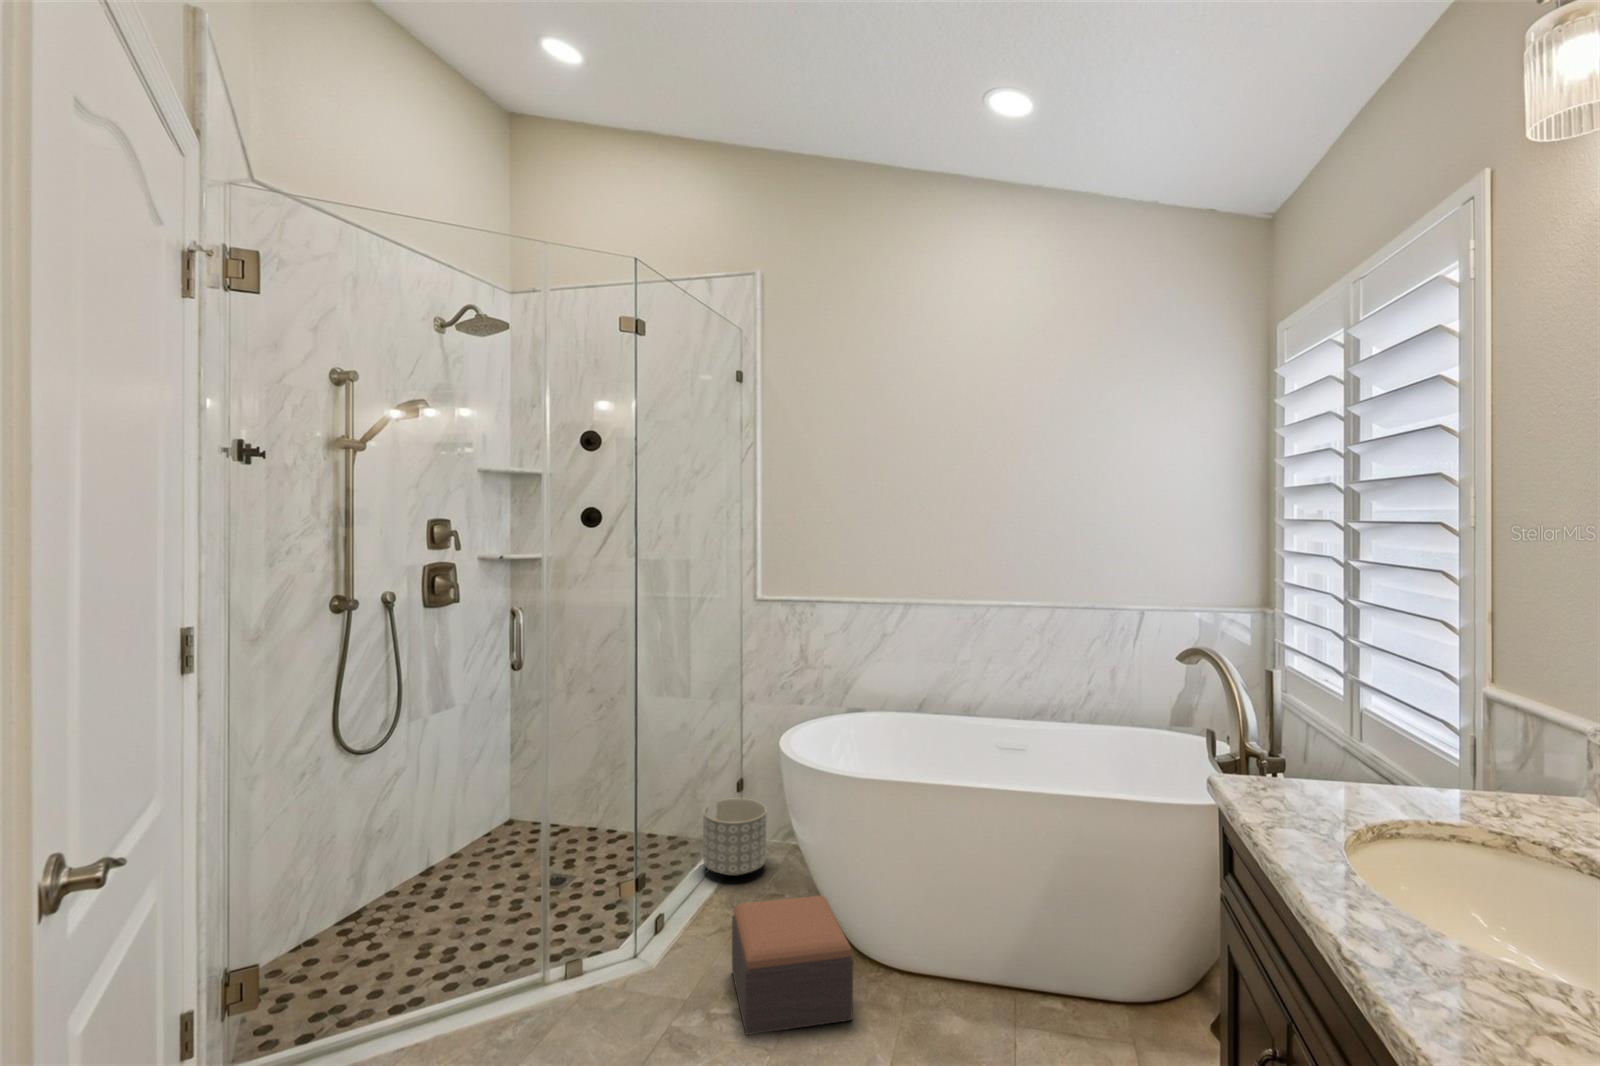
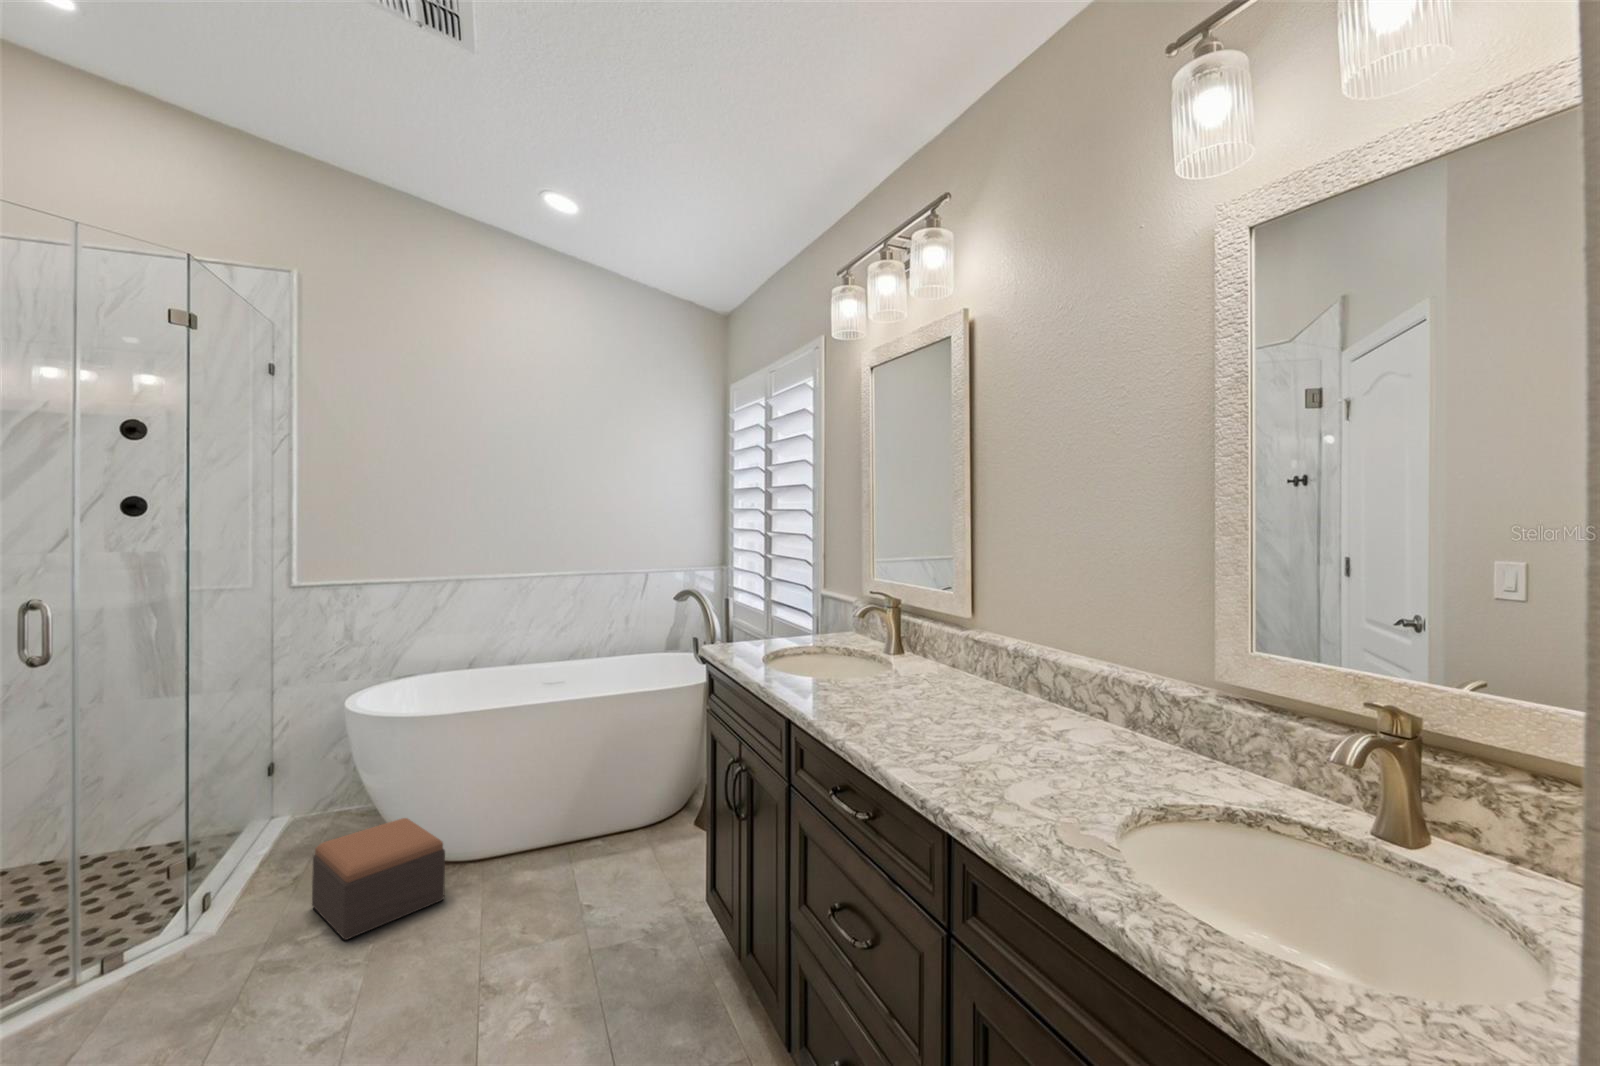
planter: present [703,798,767,876] -> none [244,769,323,845]

